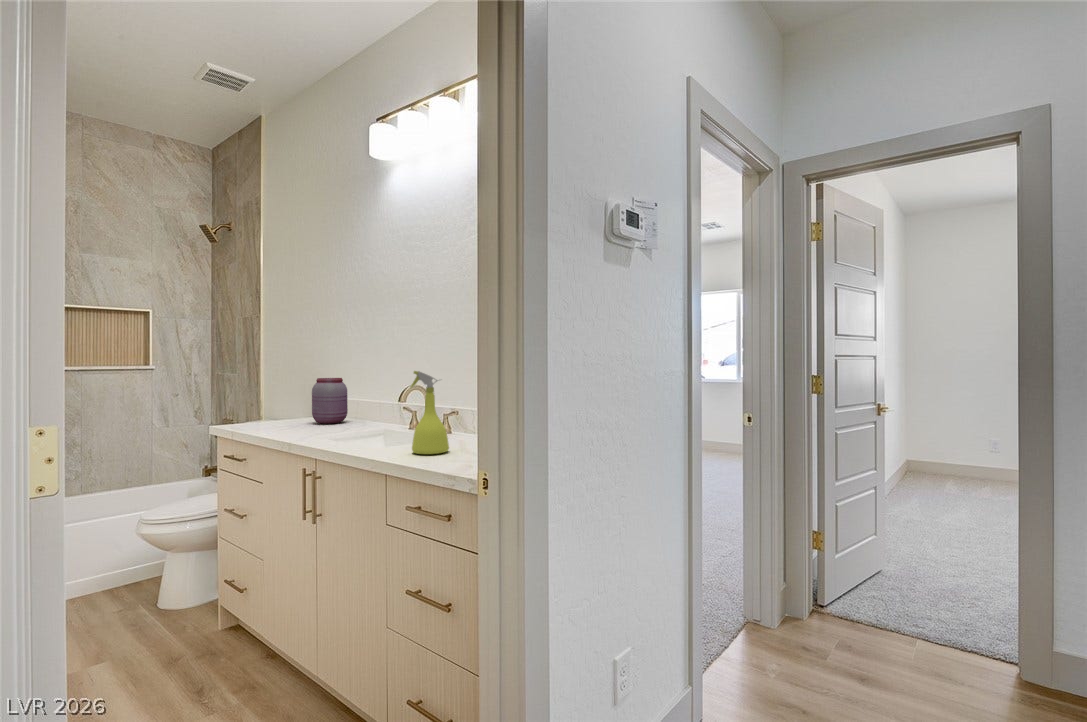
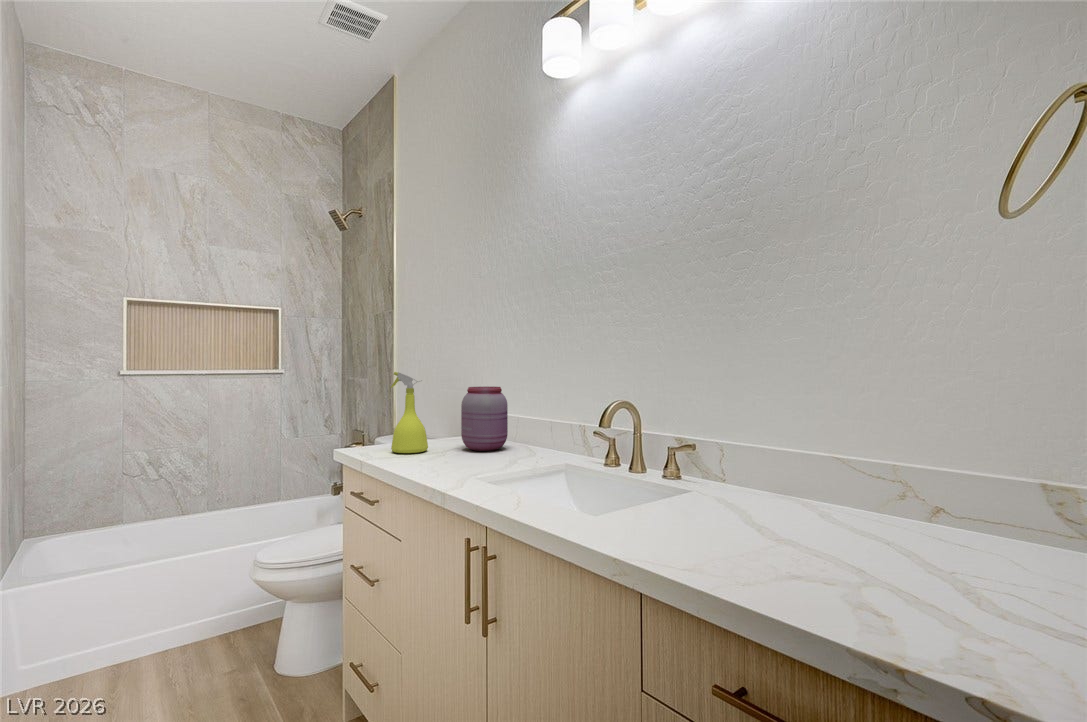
spray bottle: present [410,371,449,454] -> present [391,372,428,453]

